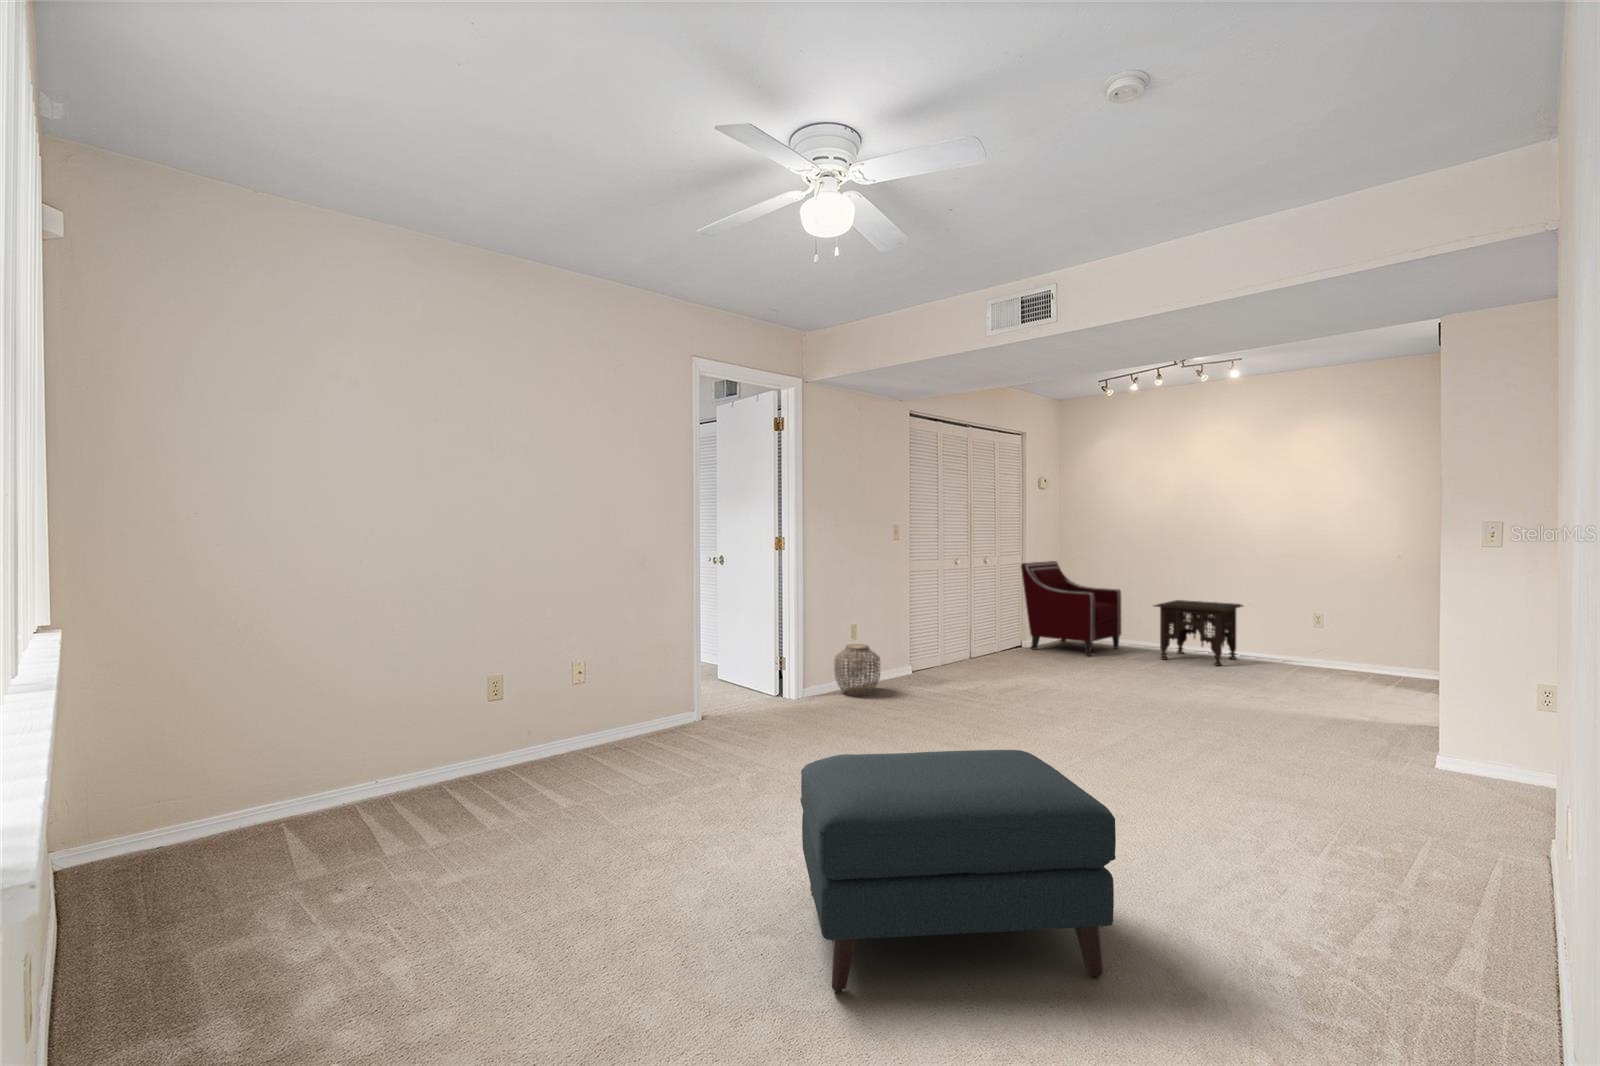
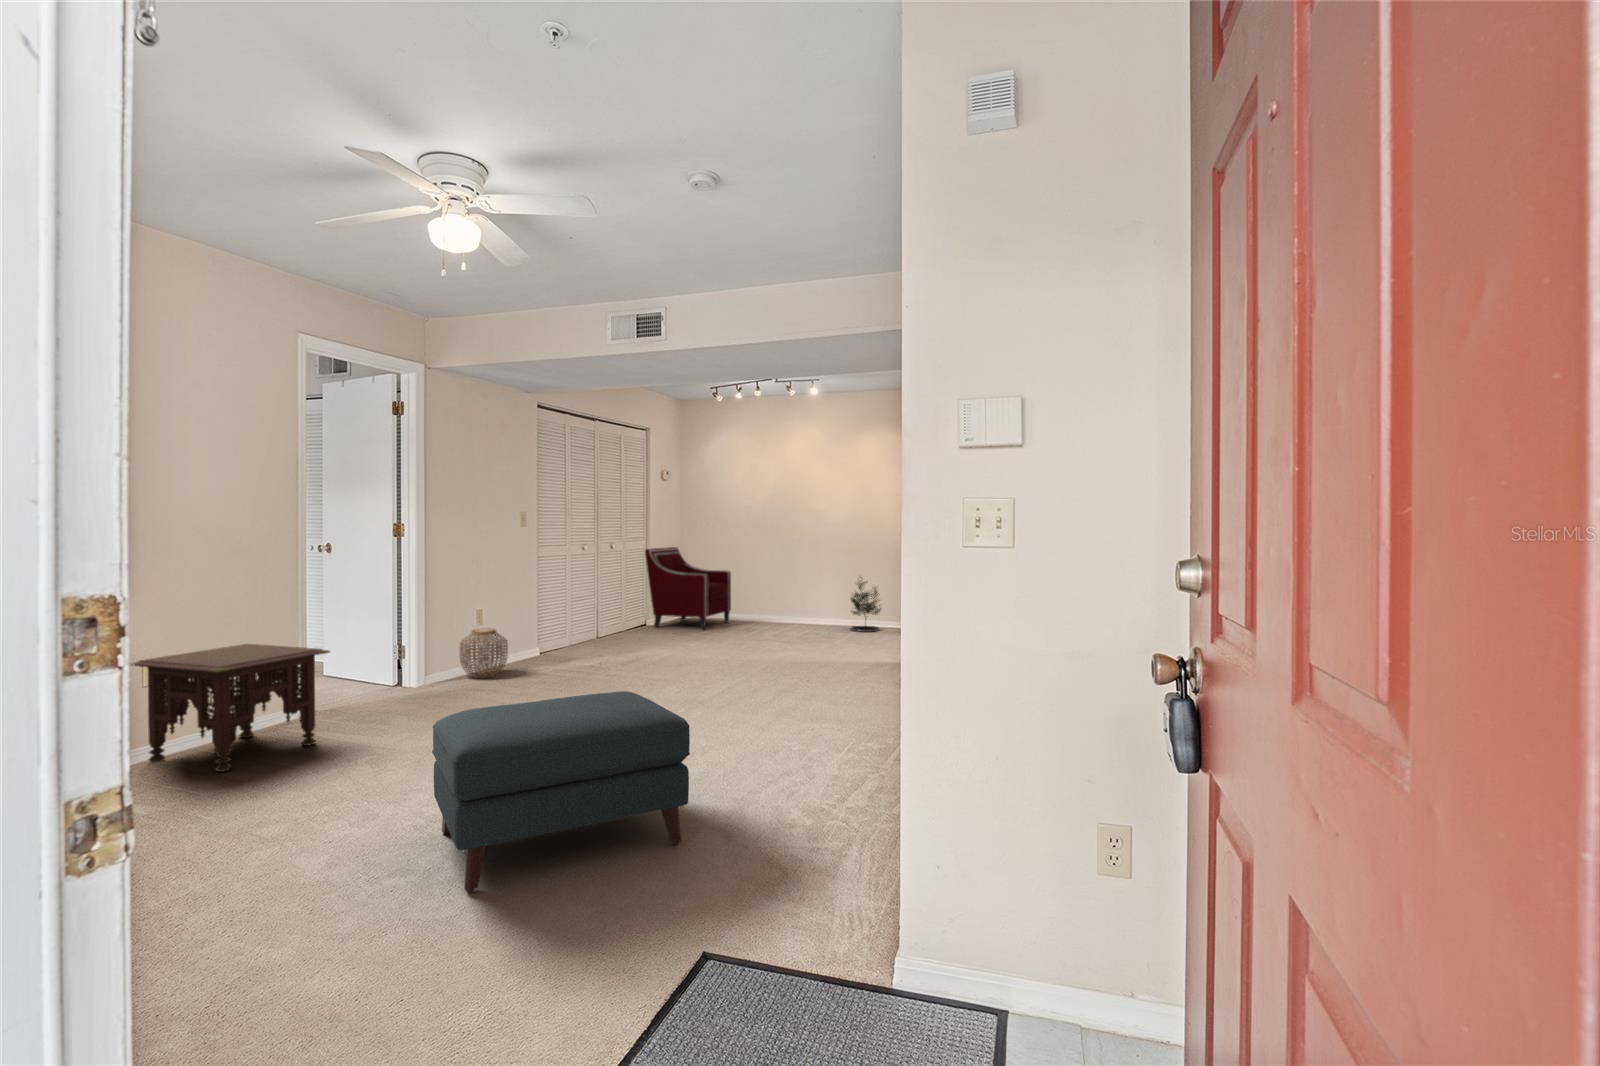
potted tree: none [1281,599,1334,673] -> present [850,577,881,632]
side table: present [1154,600,1243,666] -> present [131,644,330,772]

